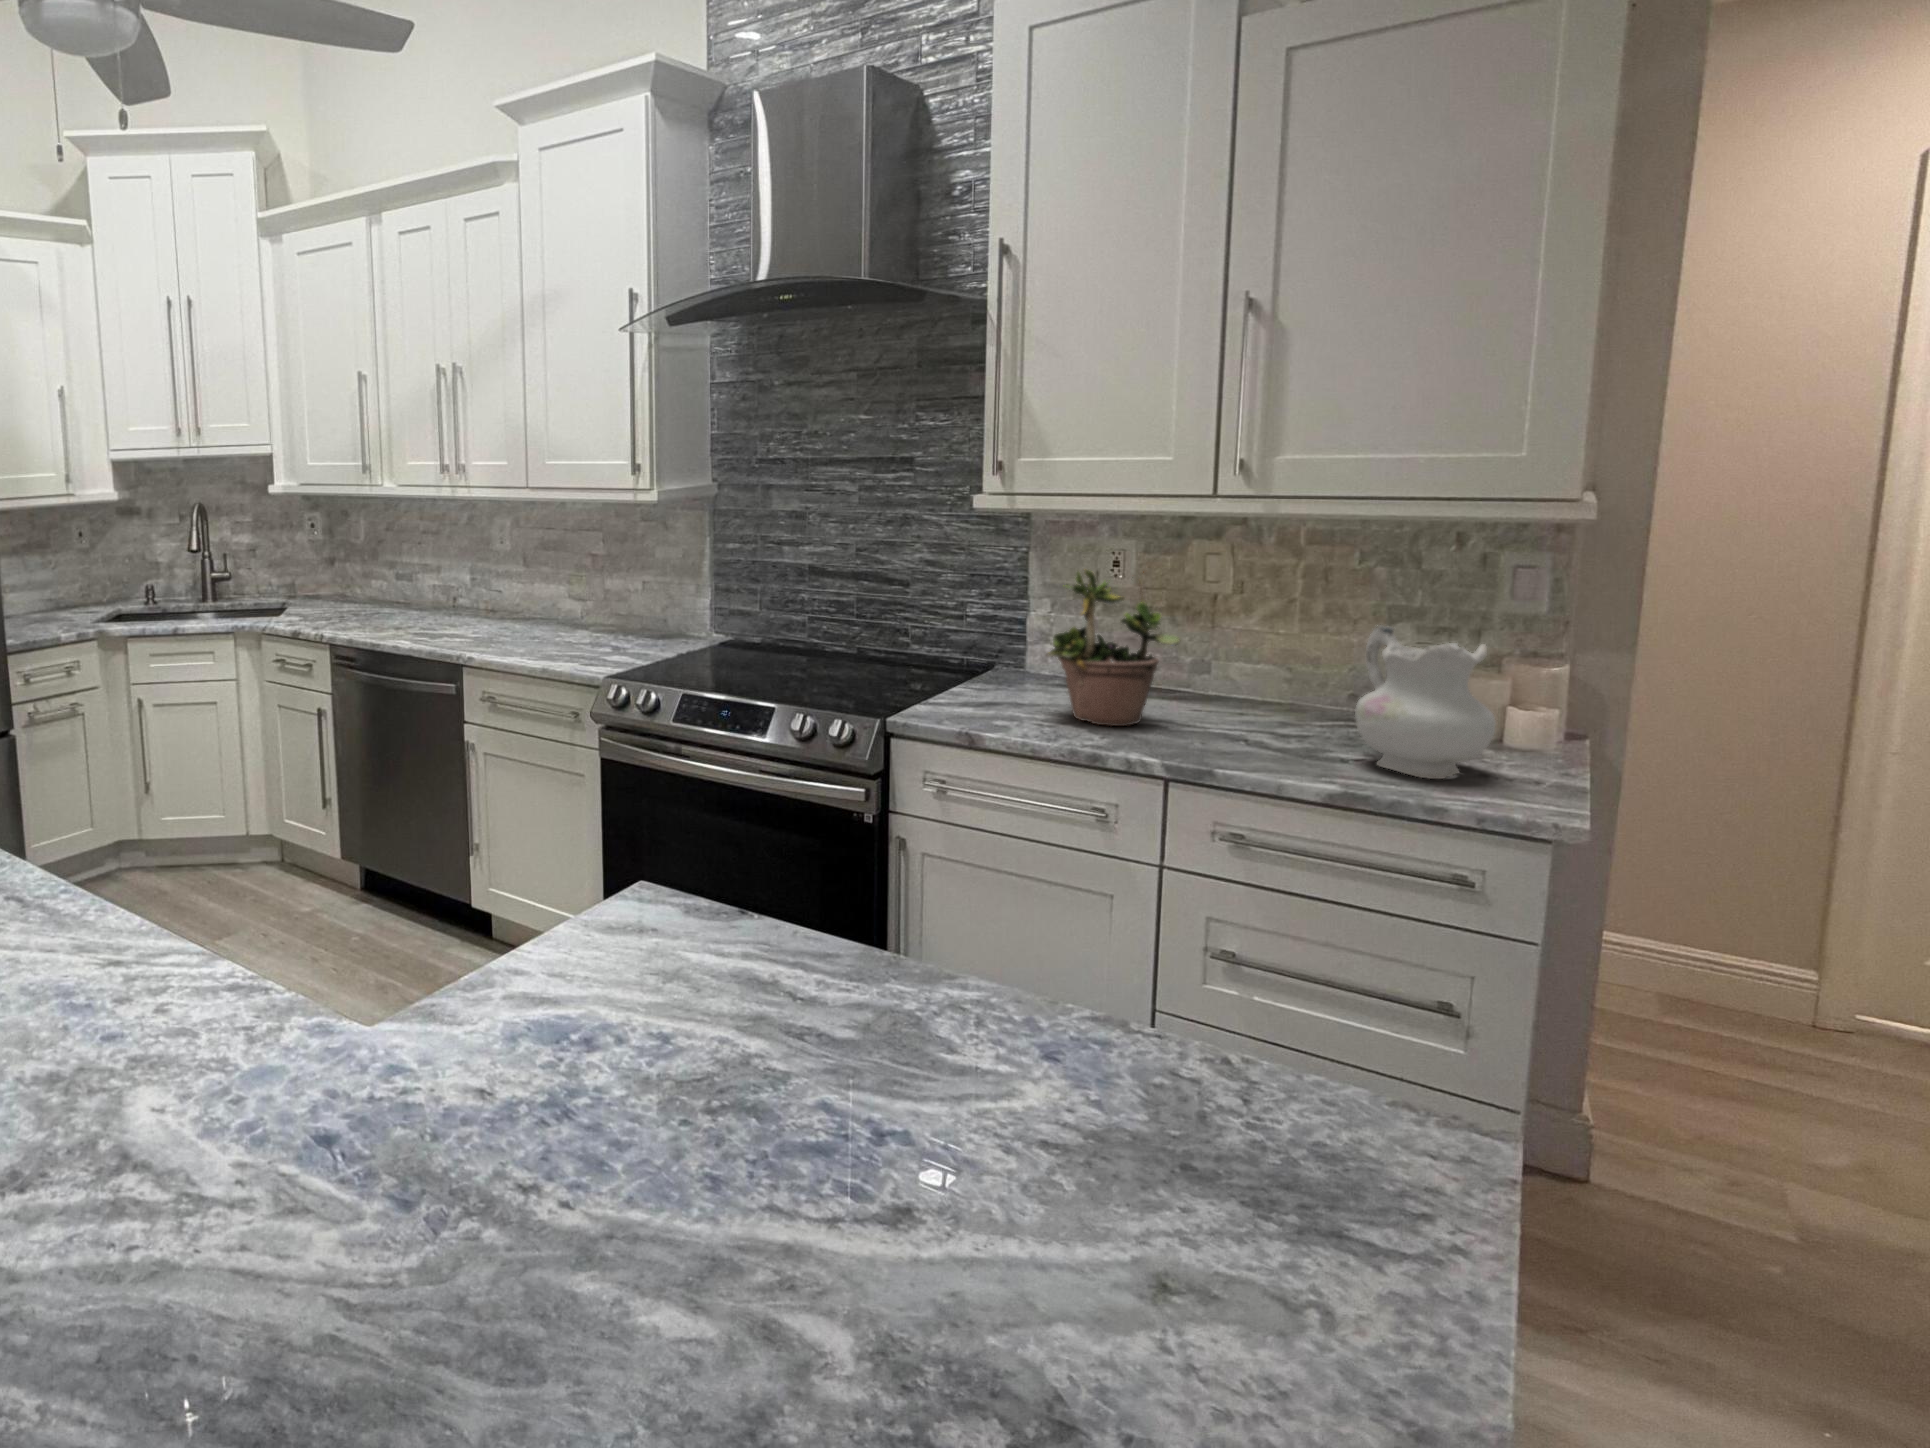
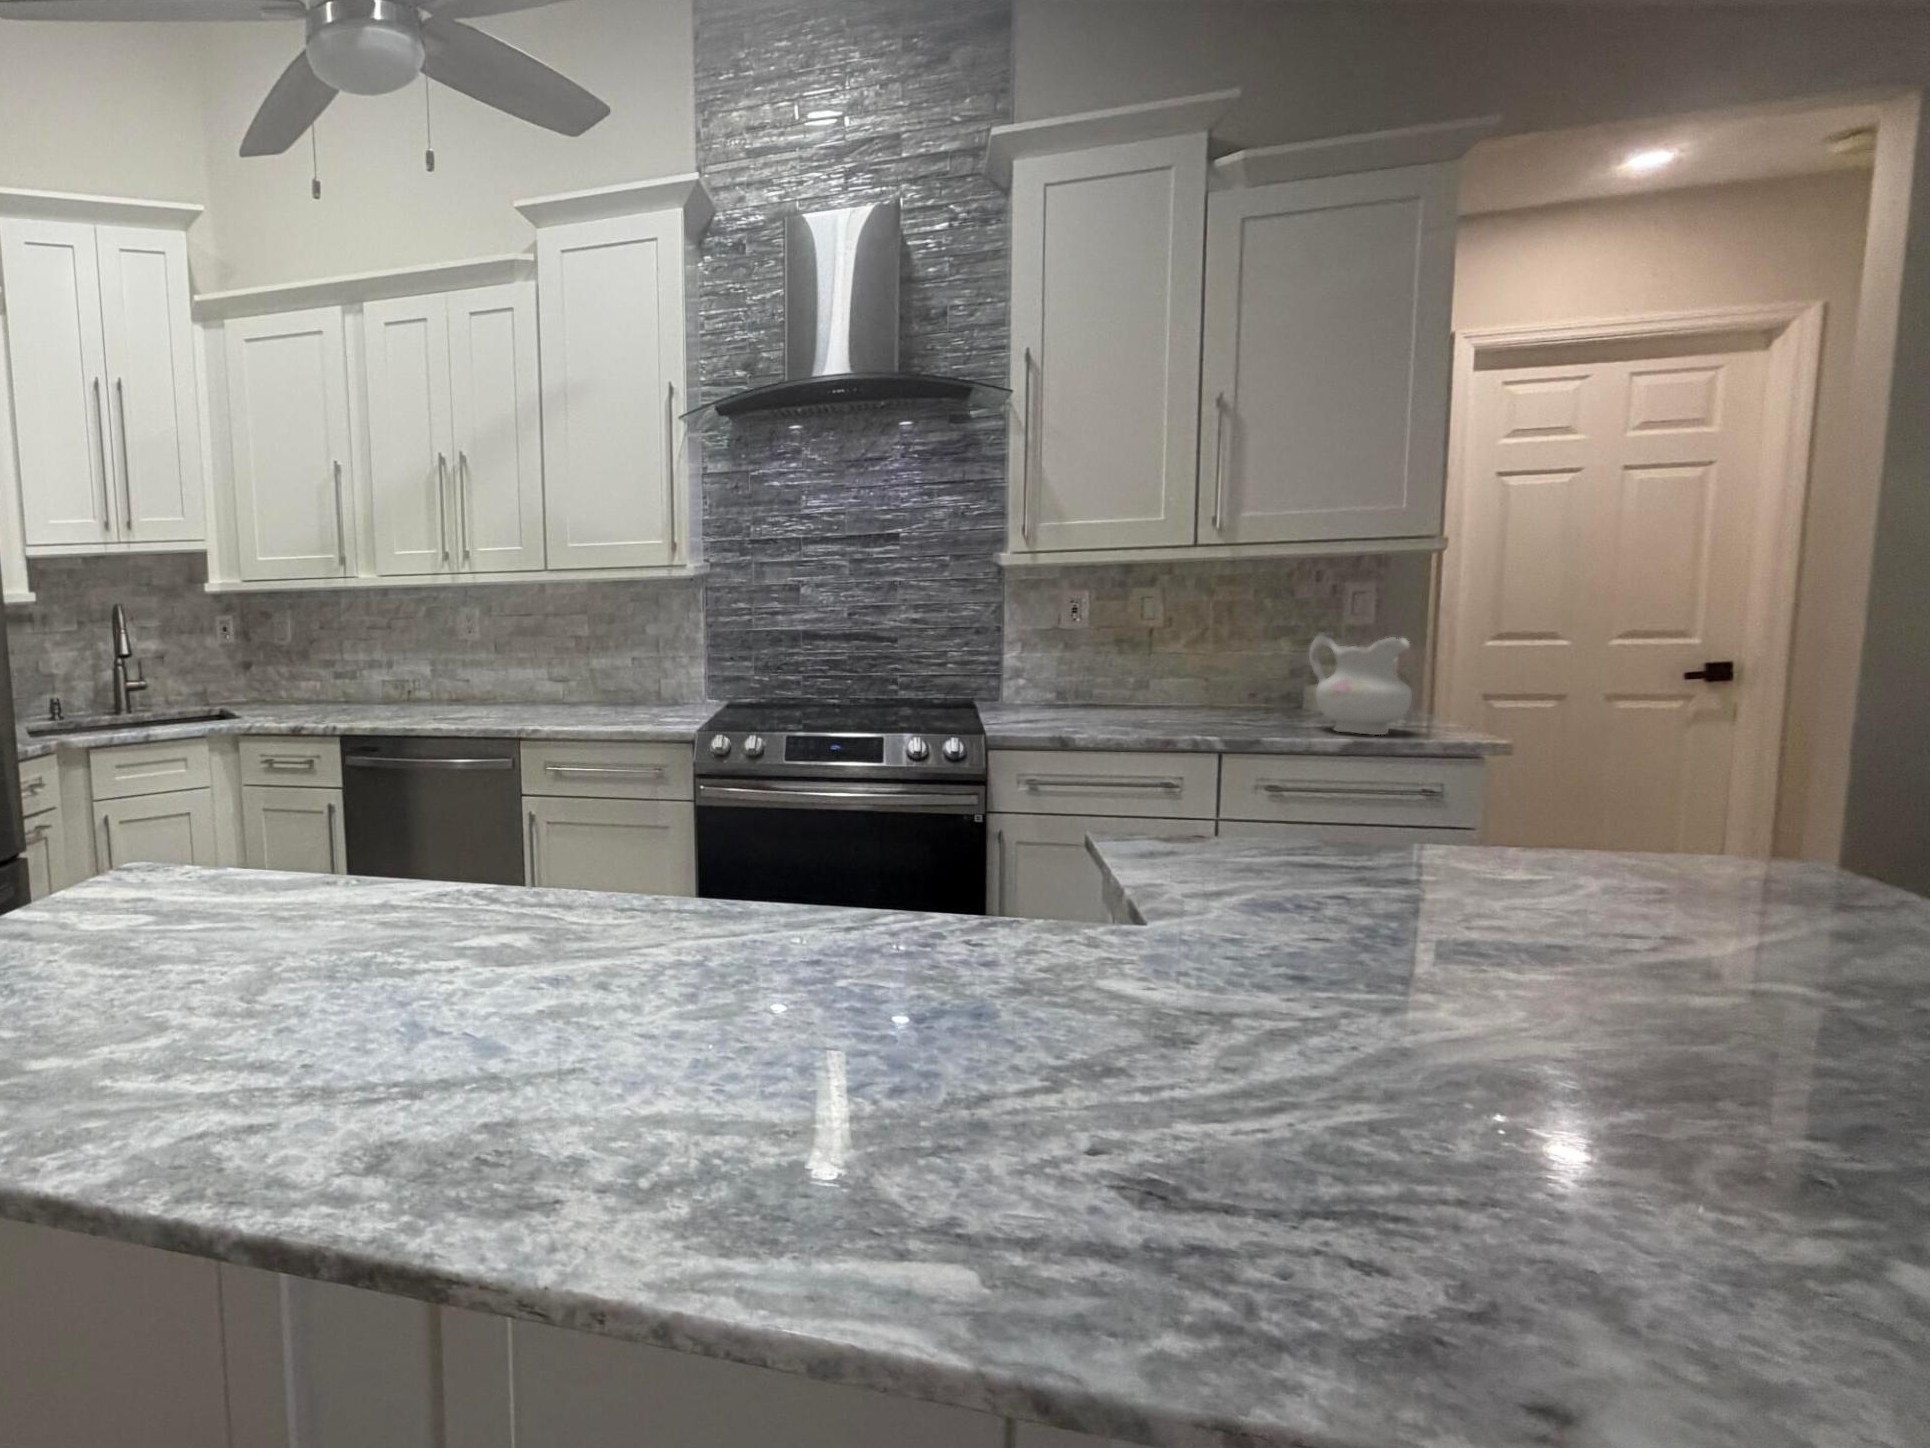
potted plant: present [1047,569,1180,726] -> none [1082,596,1178,728]

